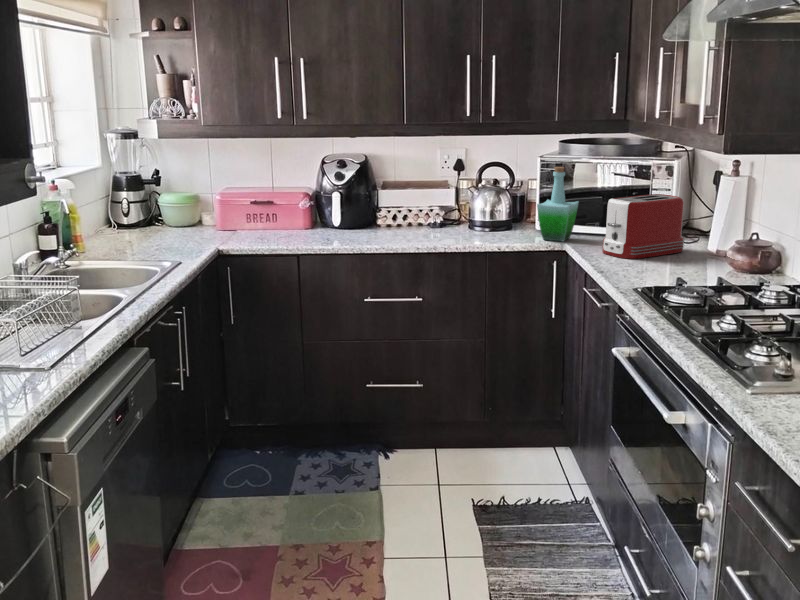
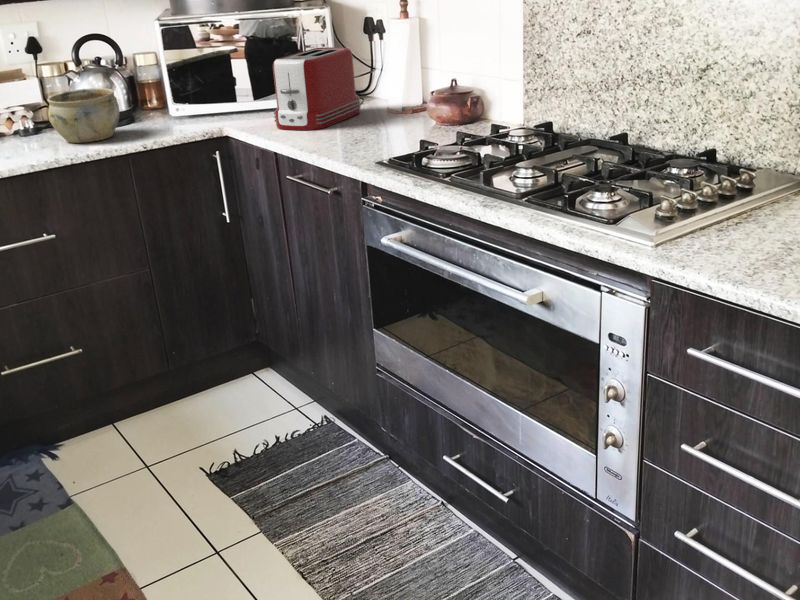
bottle: present [537,167,578,241] -> none [174,29,220,126]
ceramic bowl: none [444,200,495,239] -> present [48,88,119,143]

